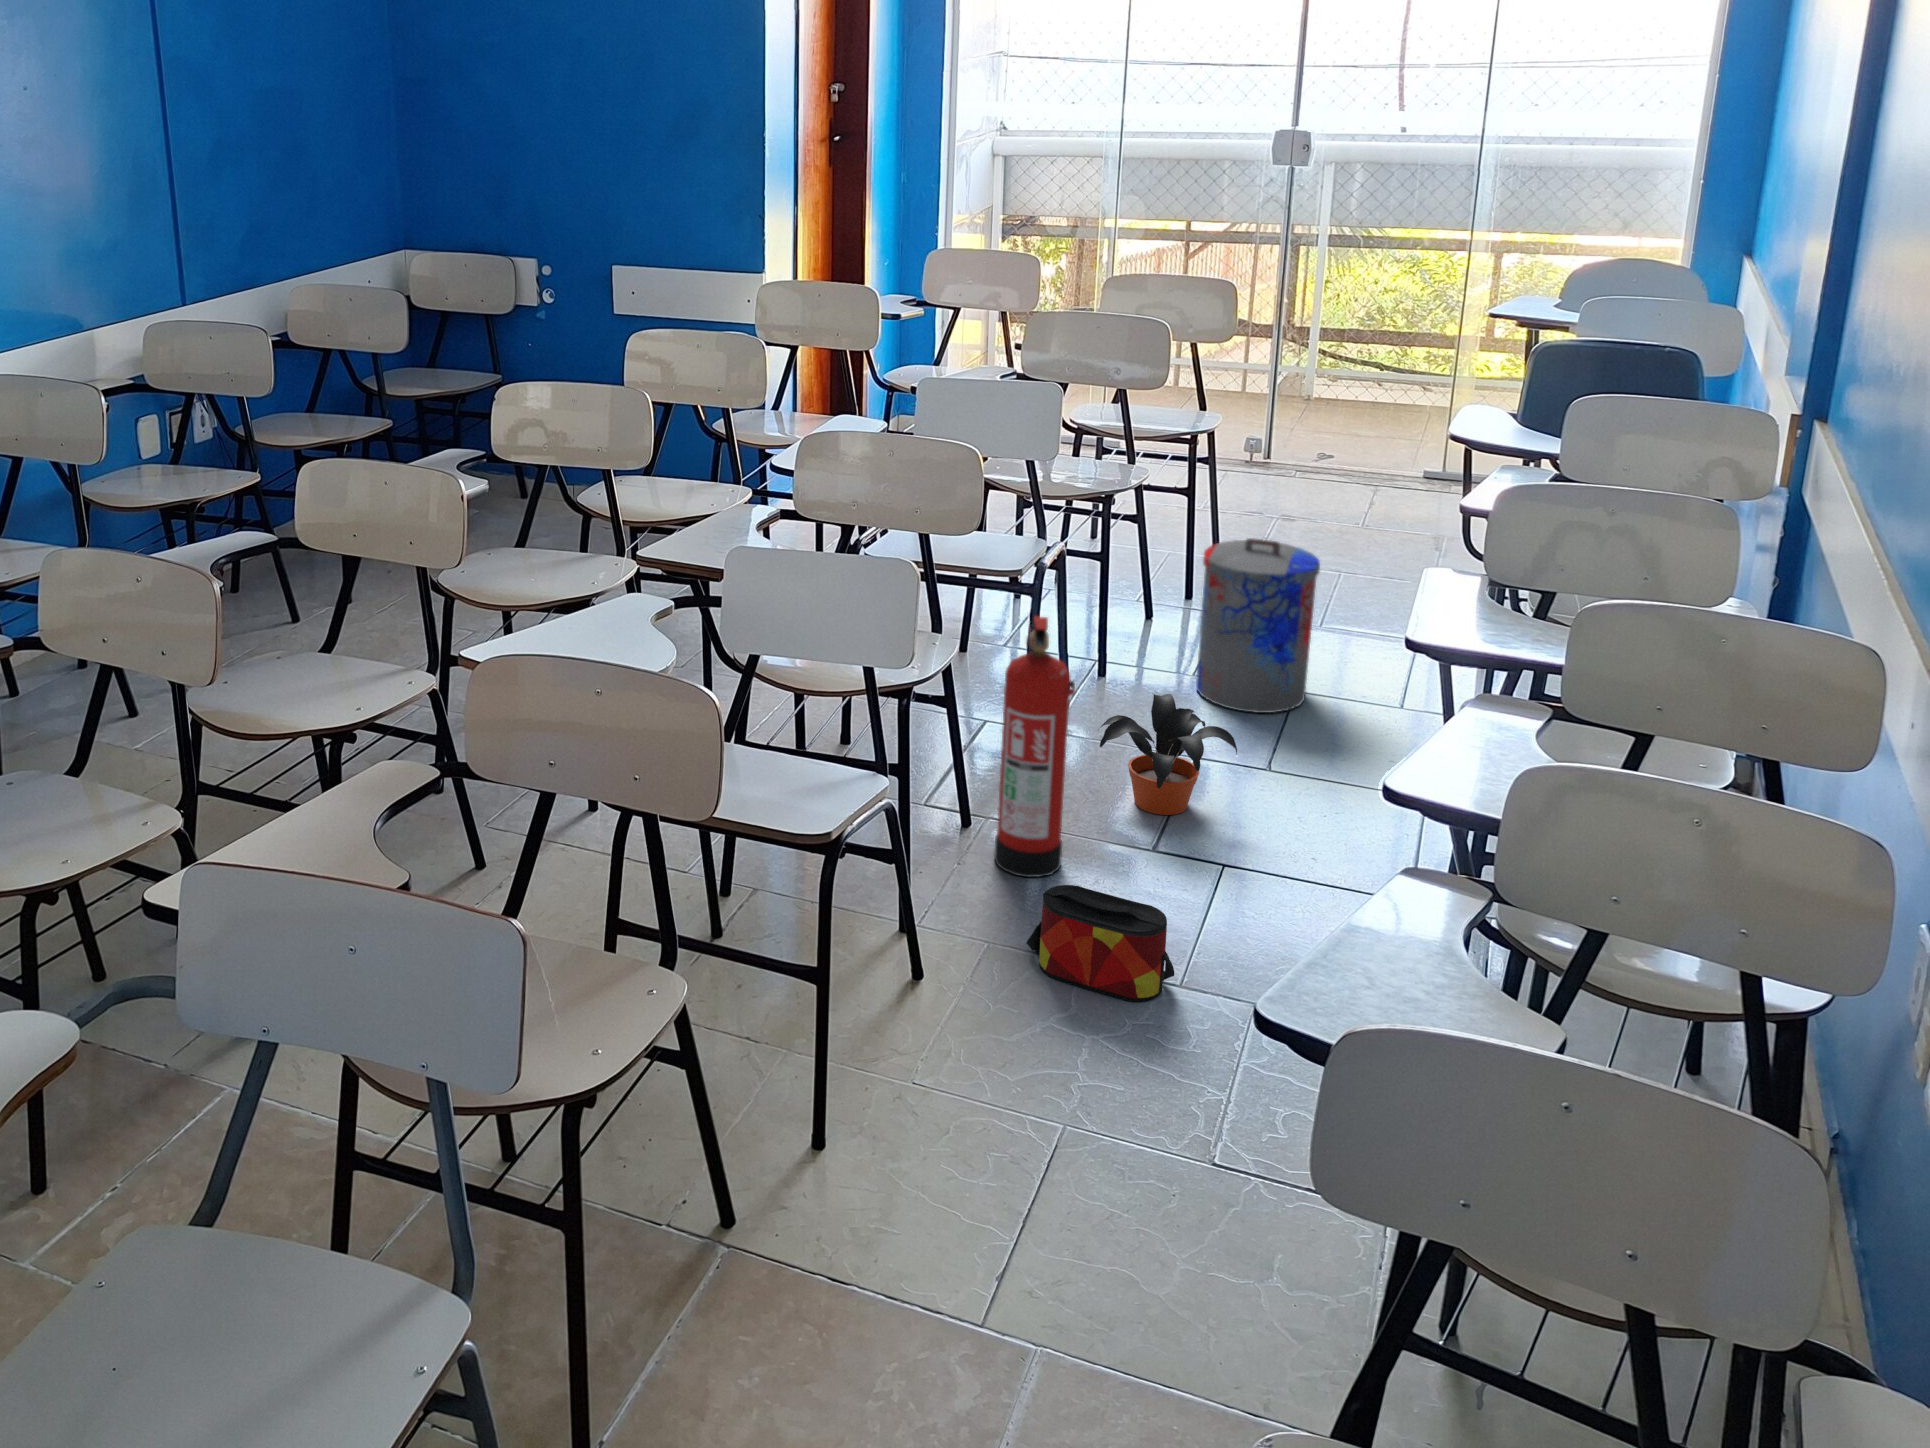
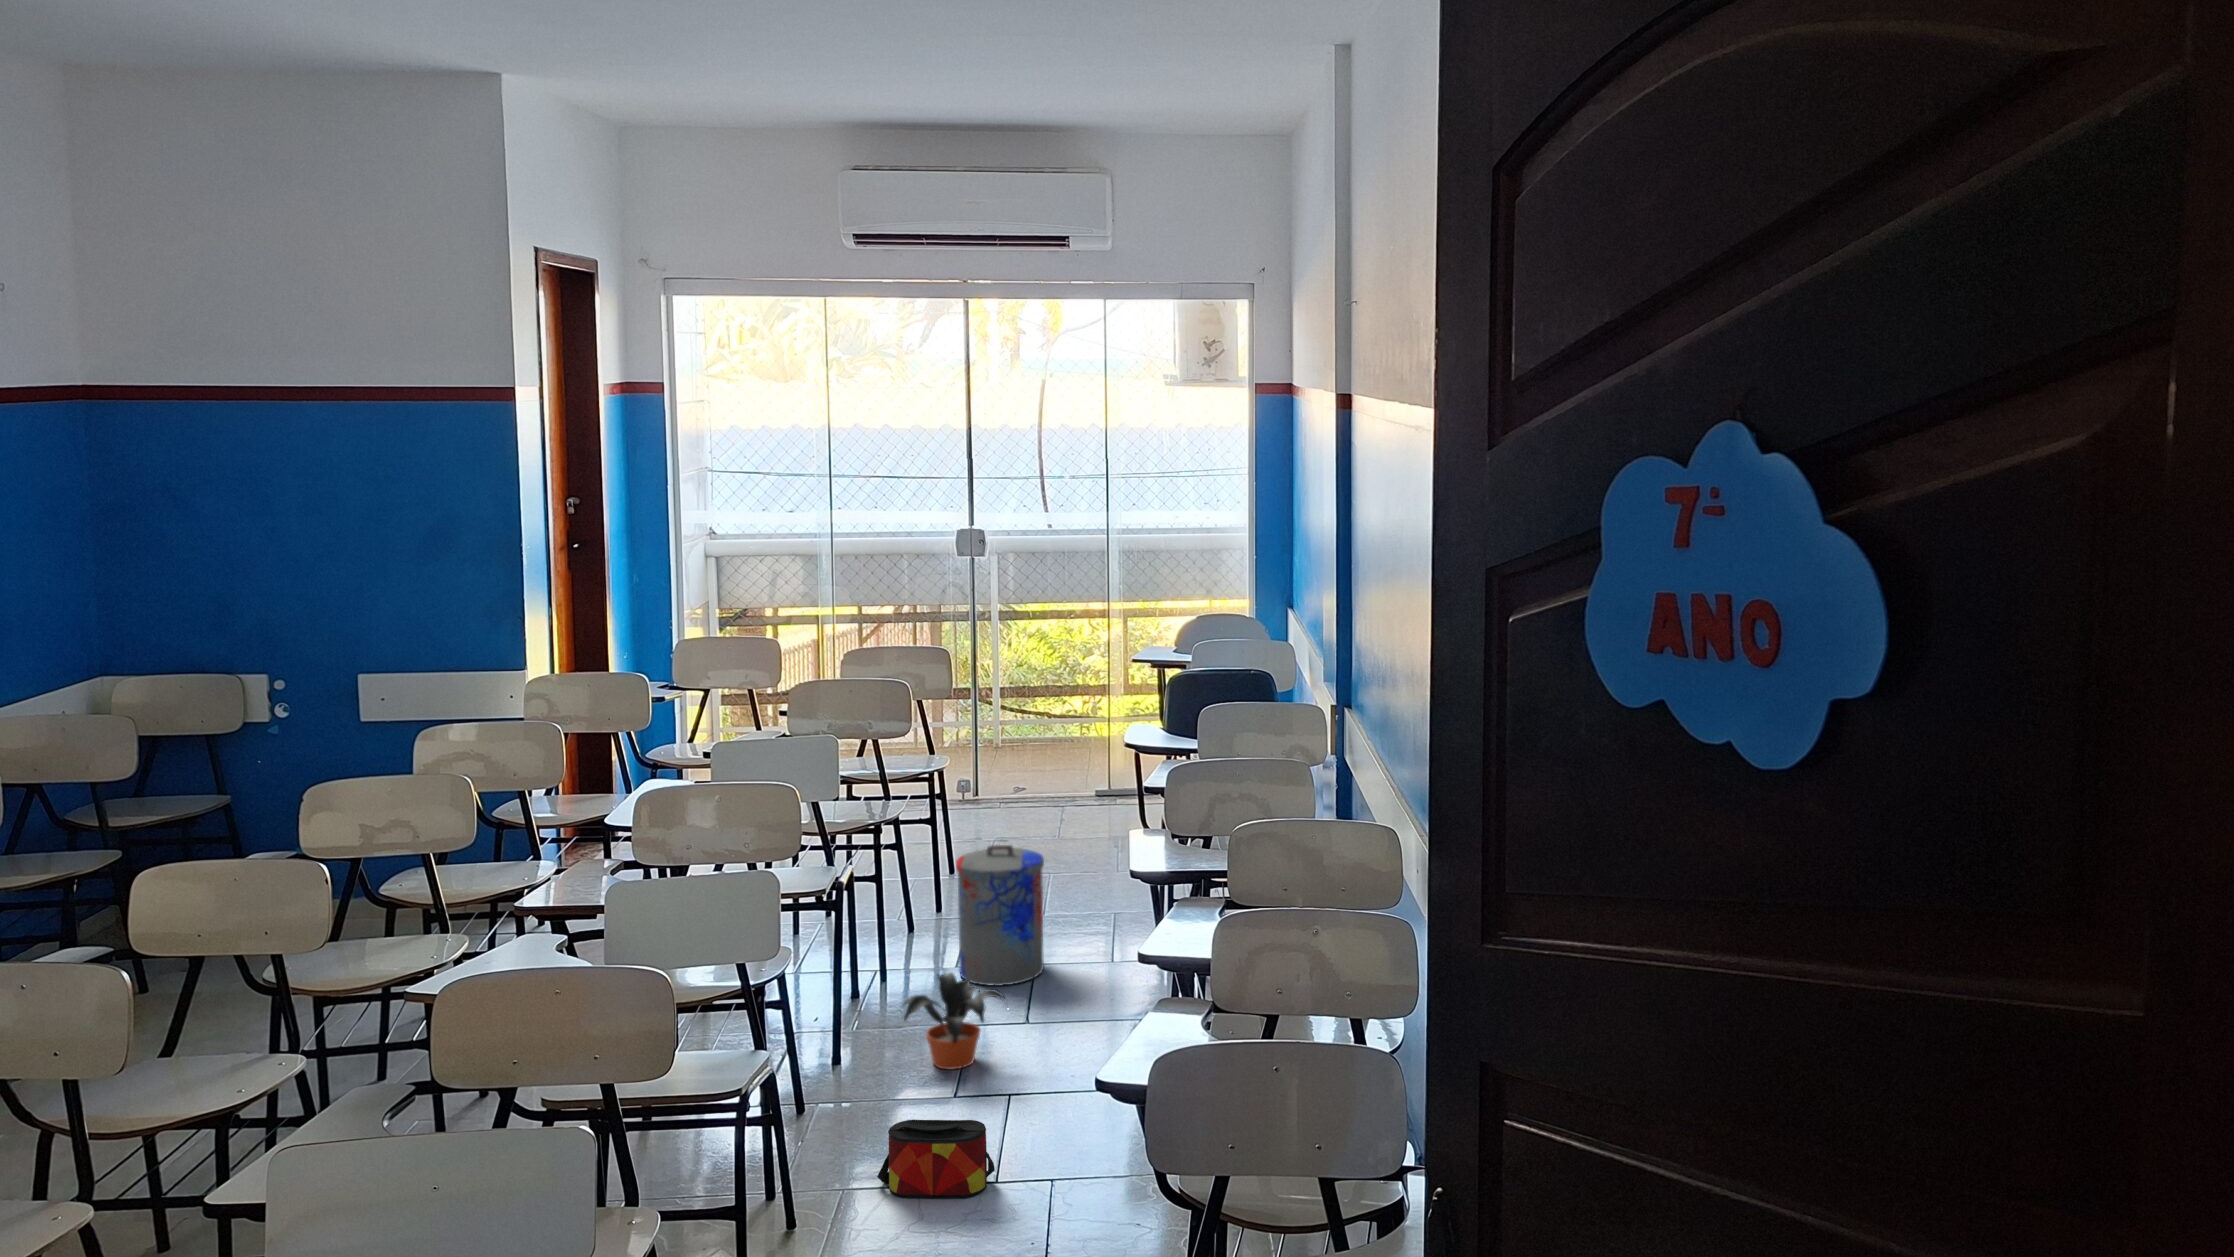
fire extinguisher: present [994,617,1075,877] -> none [831,915,888,1135]

